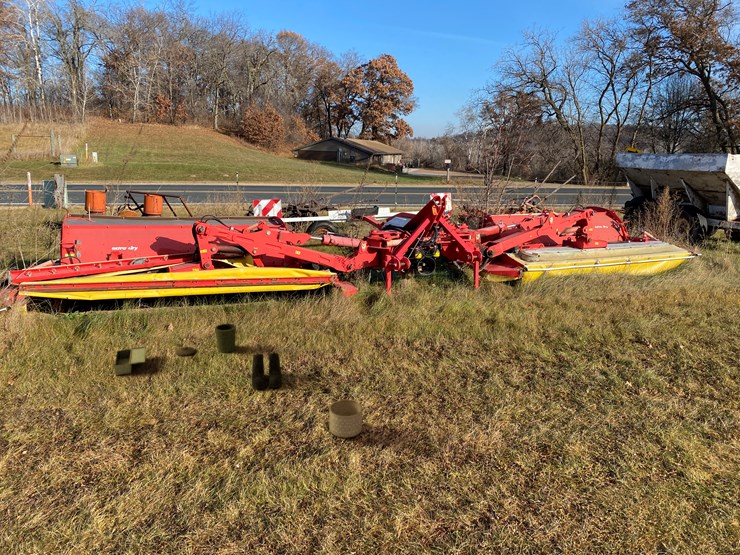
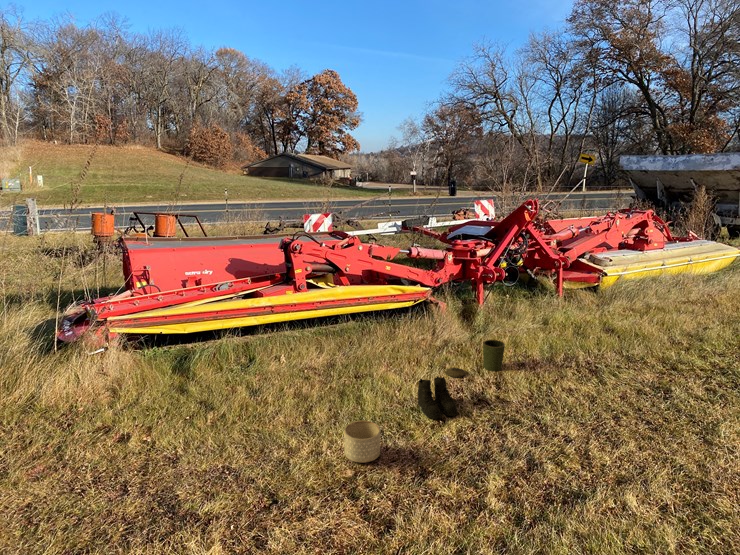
trash can: present [176,324,236,356] -> present [446,340,505,377]
toolbox: present [112,347,146,375] -> none [251,381,294,416]
planter: present [329,400,362,438] -> present [344,421,380,463]

